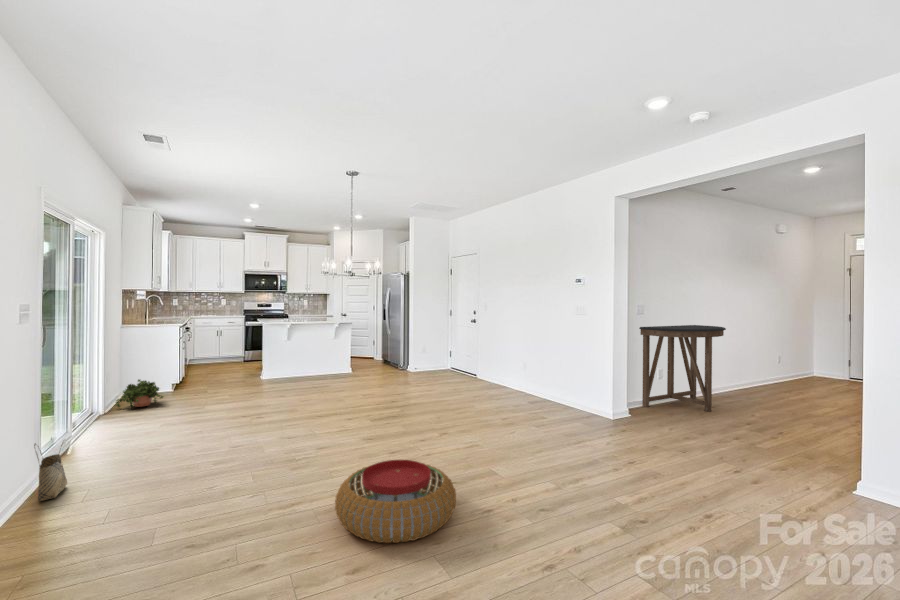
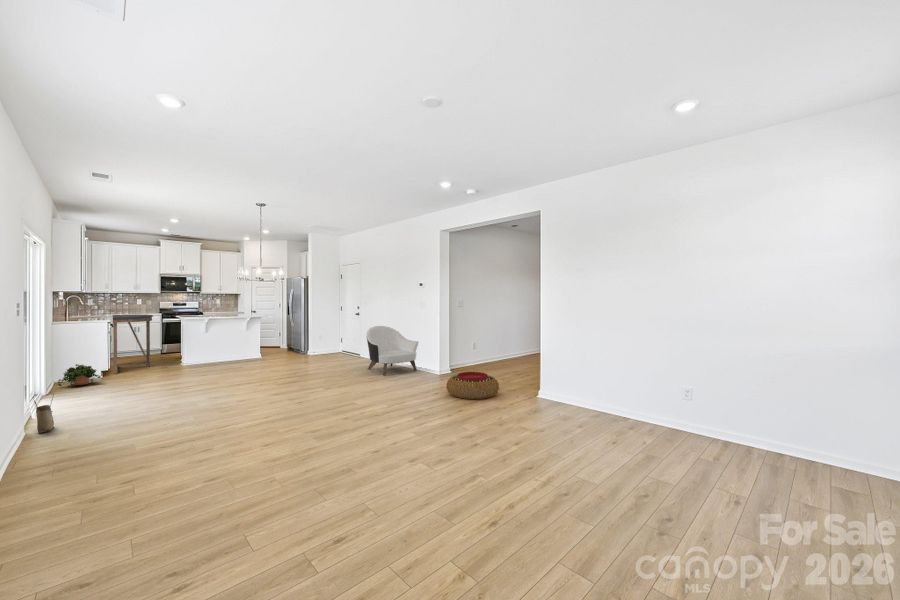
console table: present [639,325,726,412] -> present [113,315,153,374]
armchair: none [493,339,569,415] -> present [367,326,418,376]
pouf: present [335,460,456,543] -> present [446,372,499,399]

